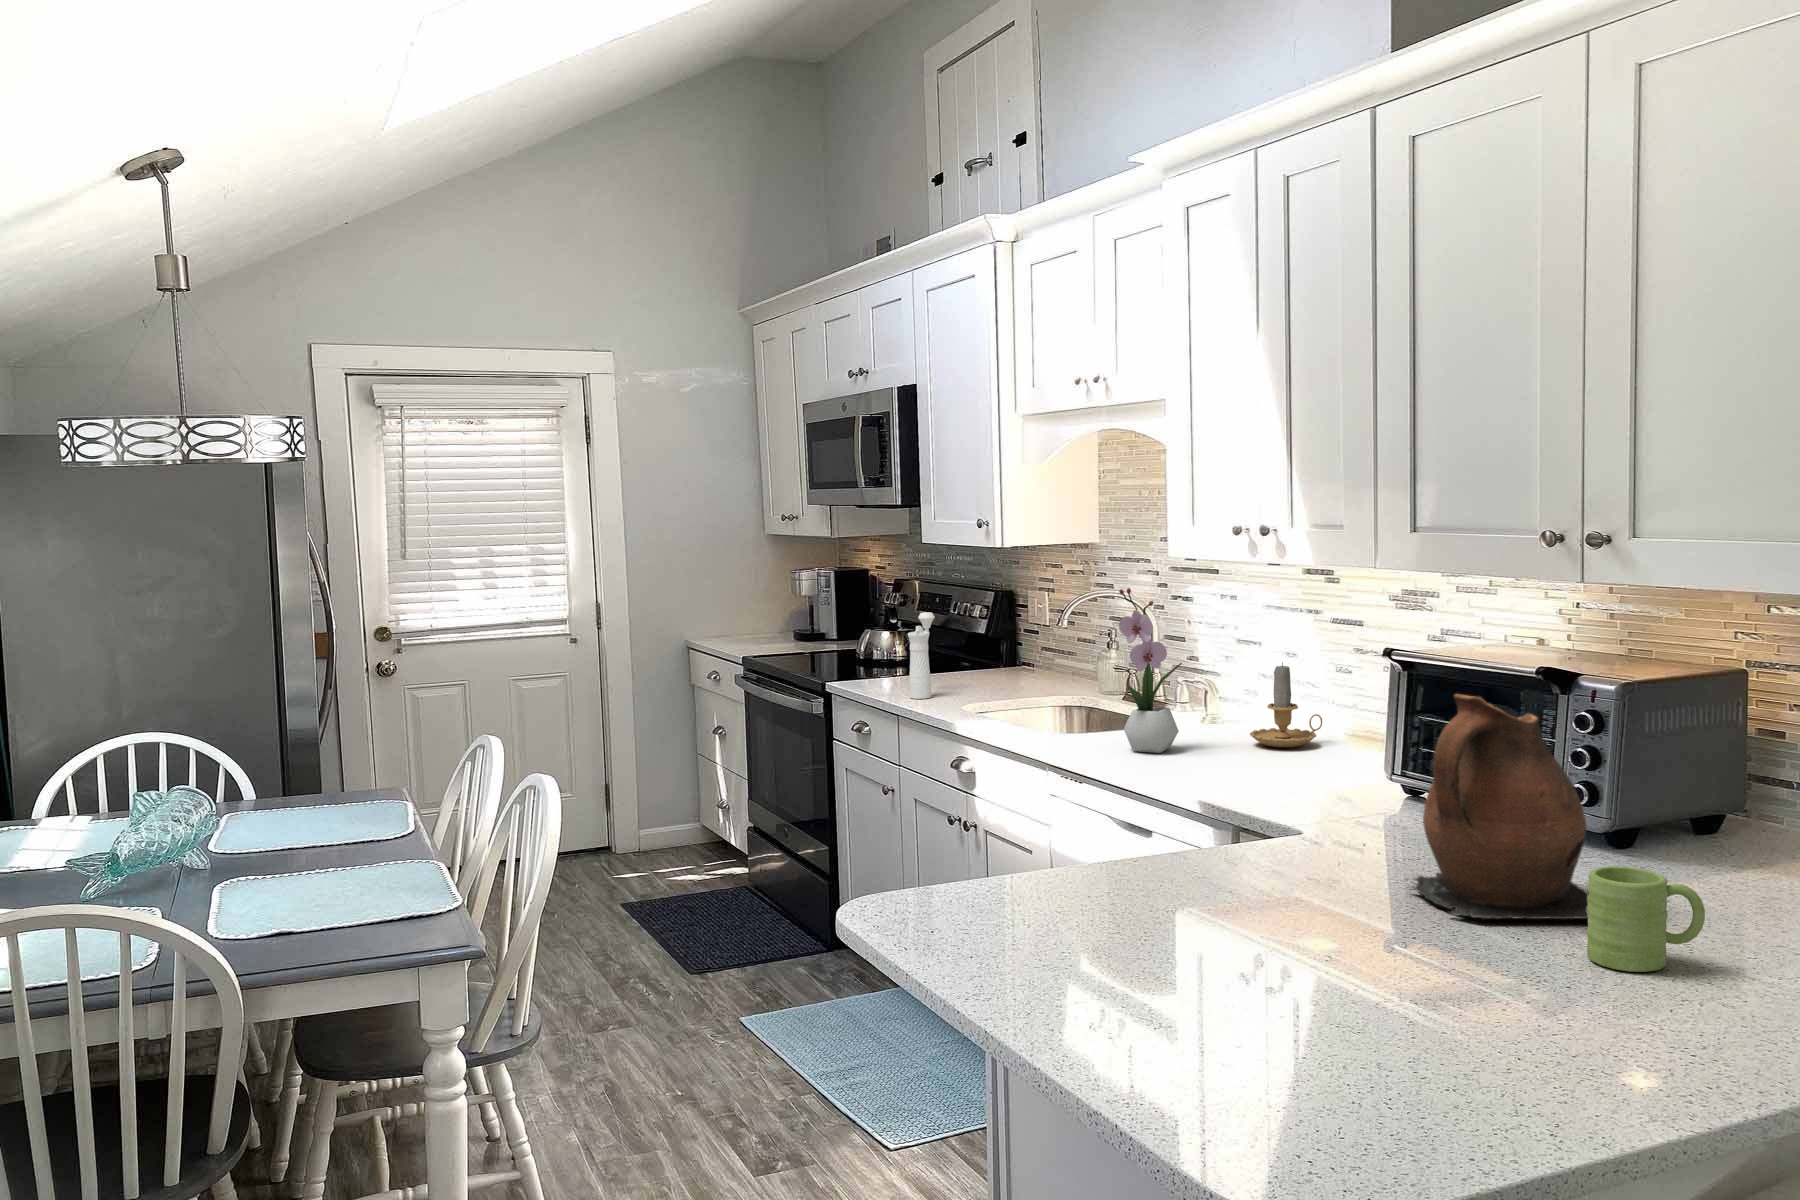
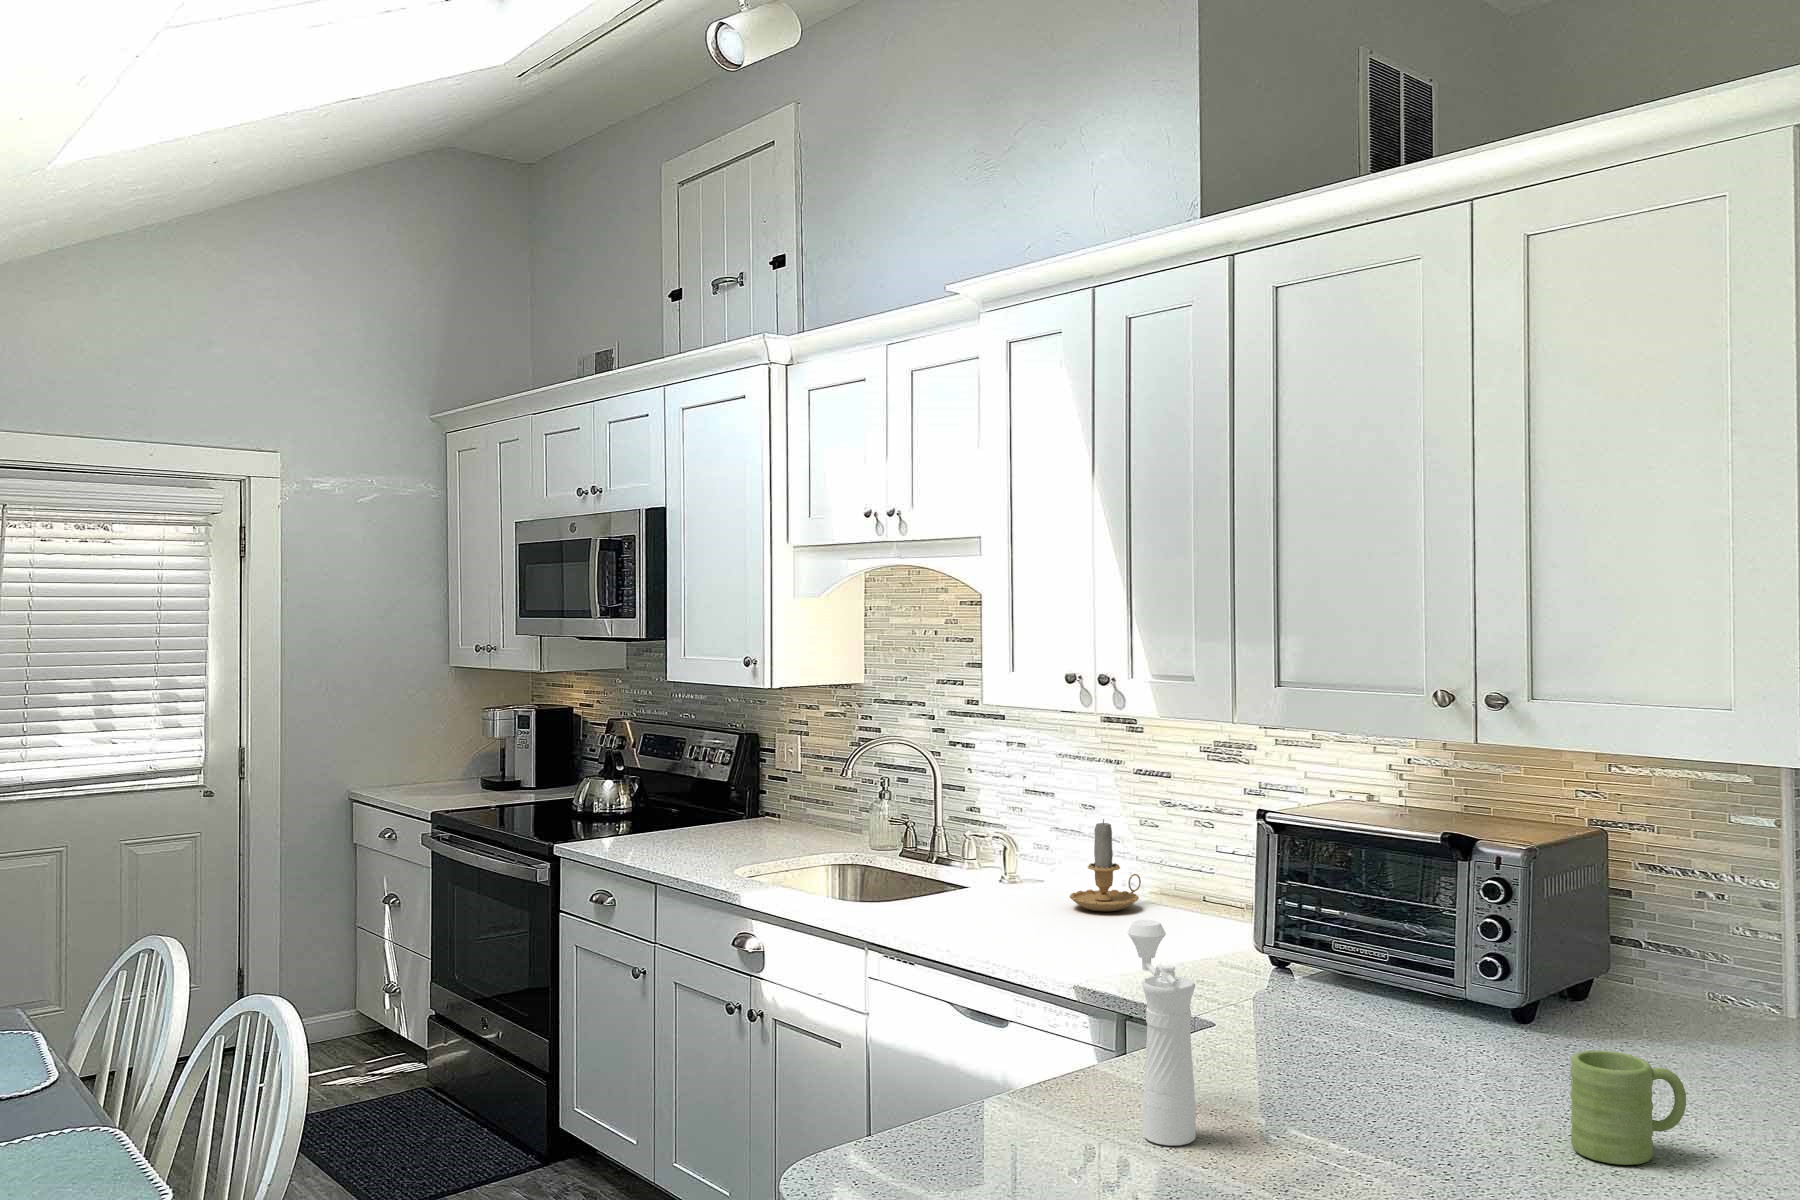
flower arrangement: present [1119,588,1182,753] -> none [940,741,1002,922]
pepper mill: present [908,612,935,699] -> present [1127,920,1196,1146]
ceramic pitcher: present [1408,694,1589,919] -> none [1340,868,1564,1111]

